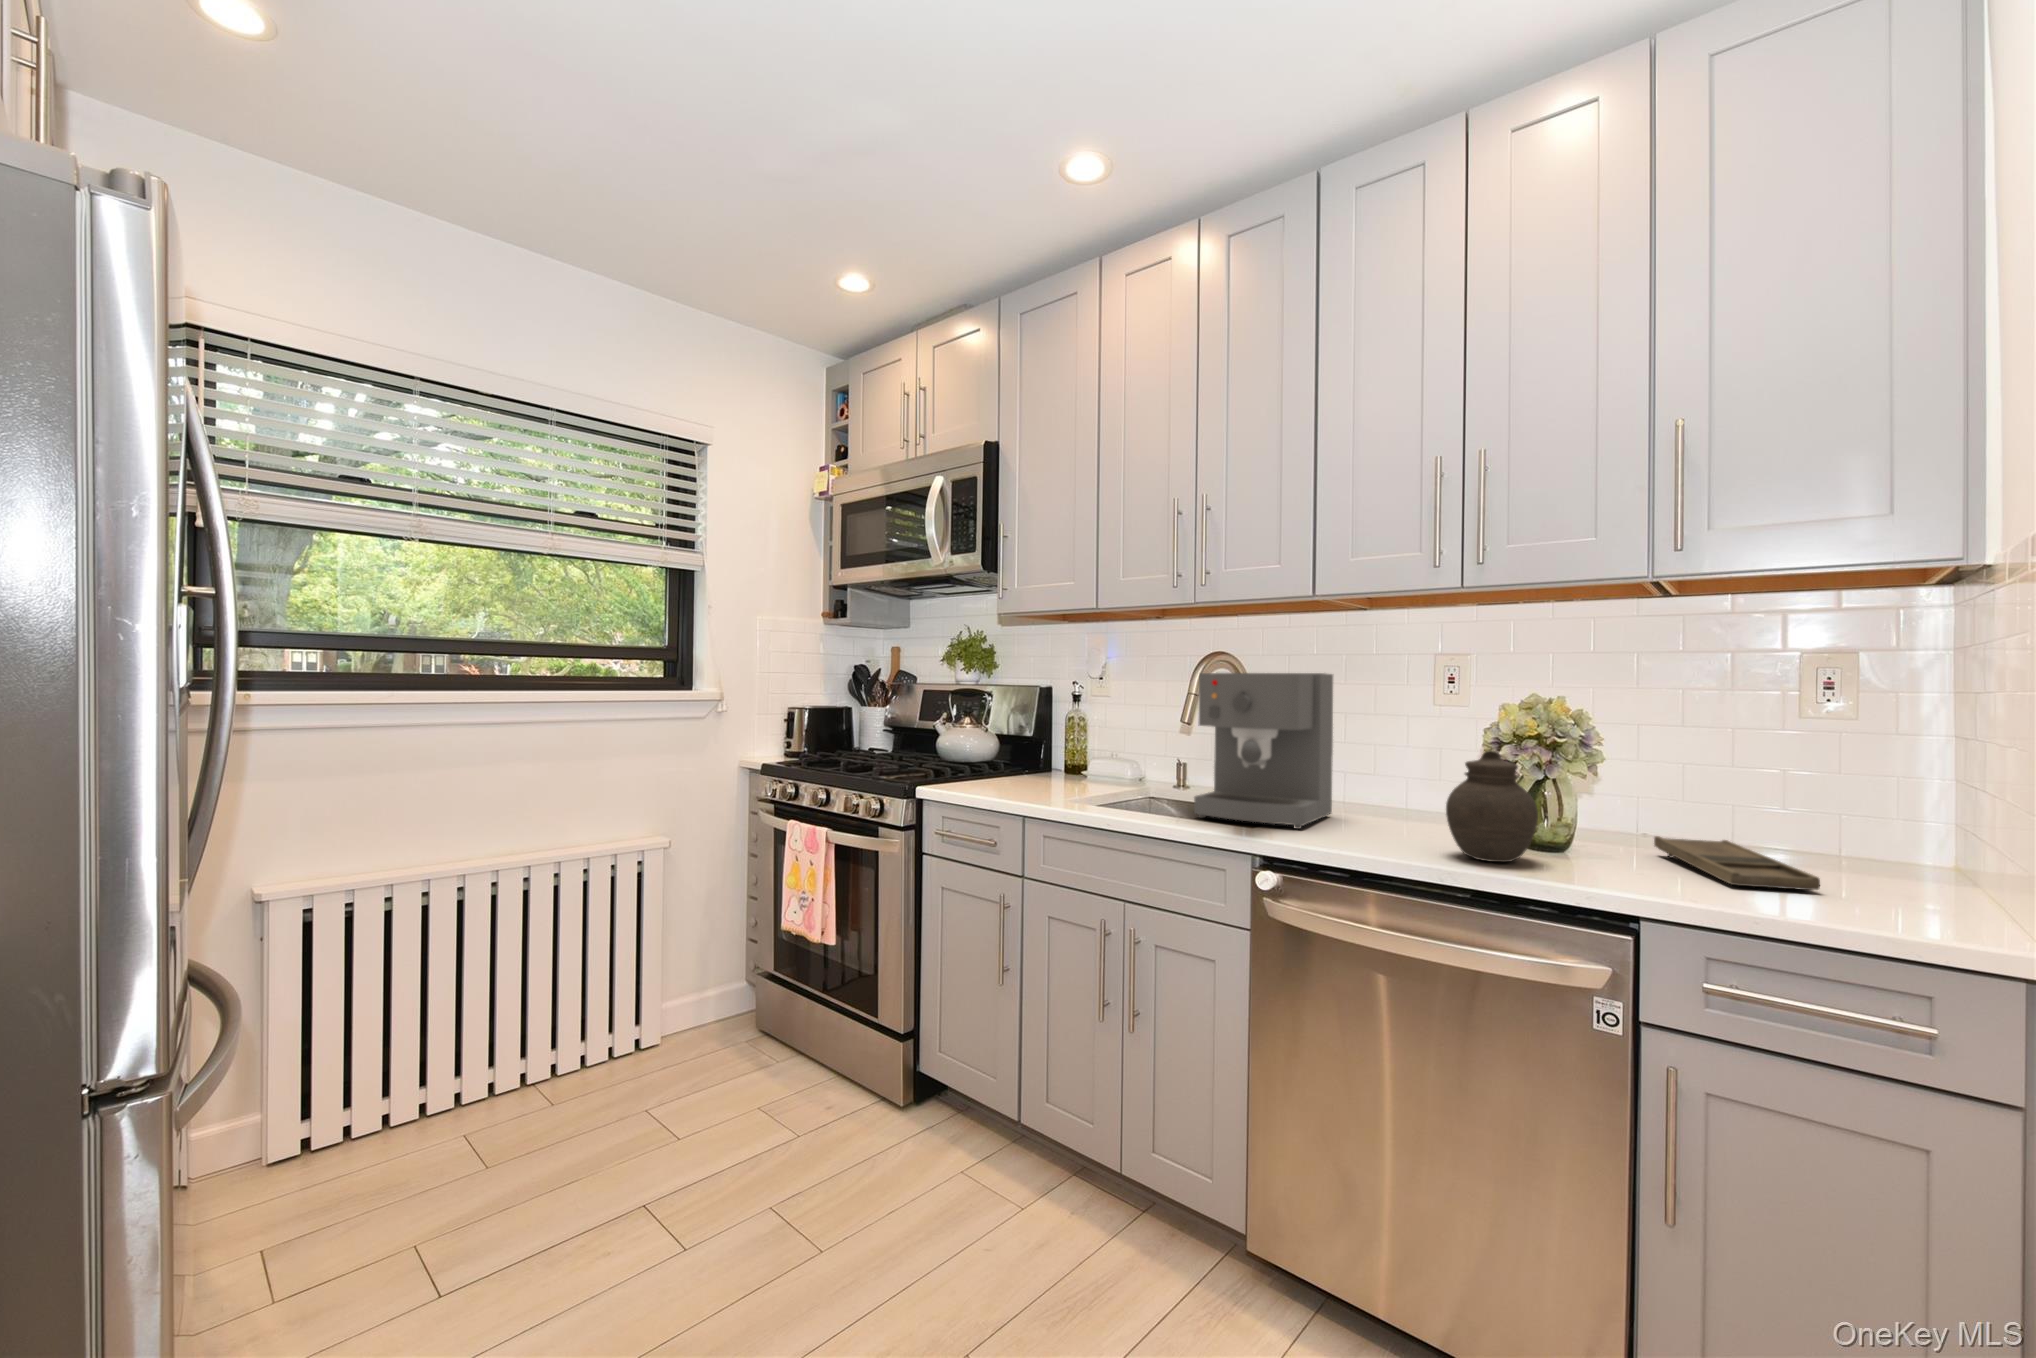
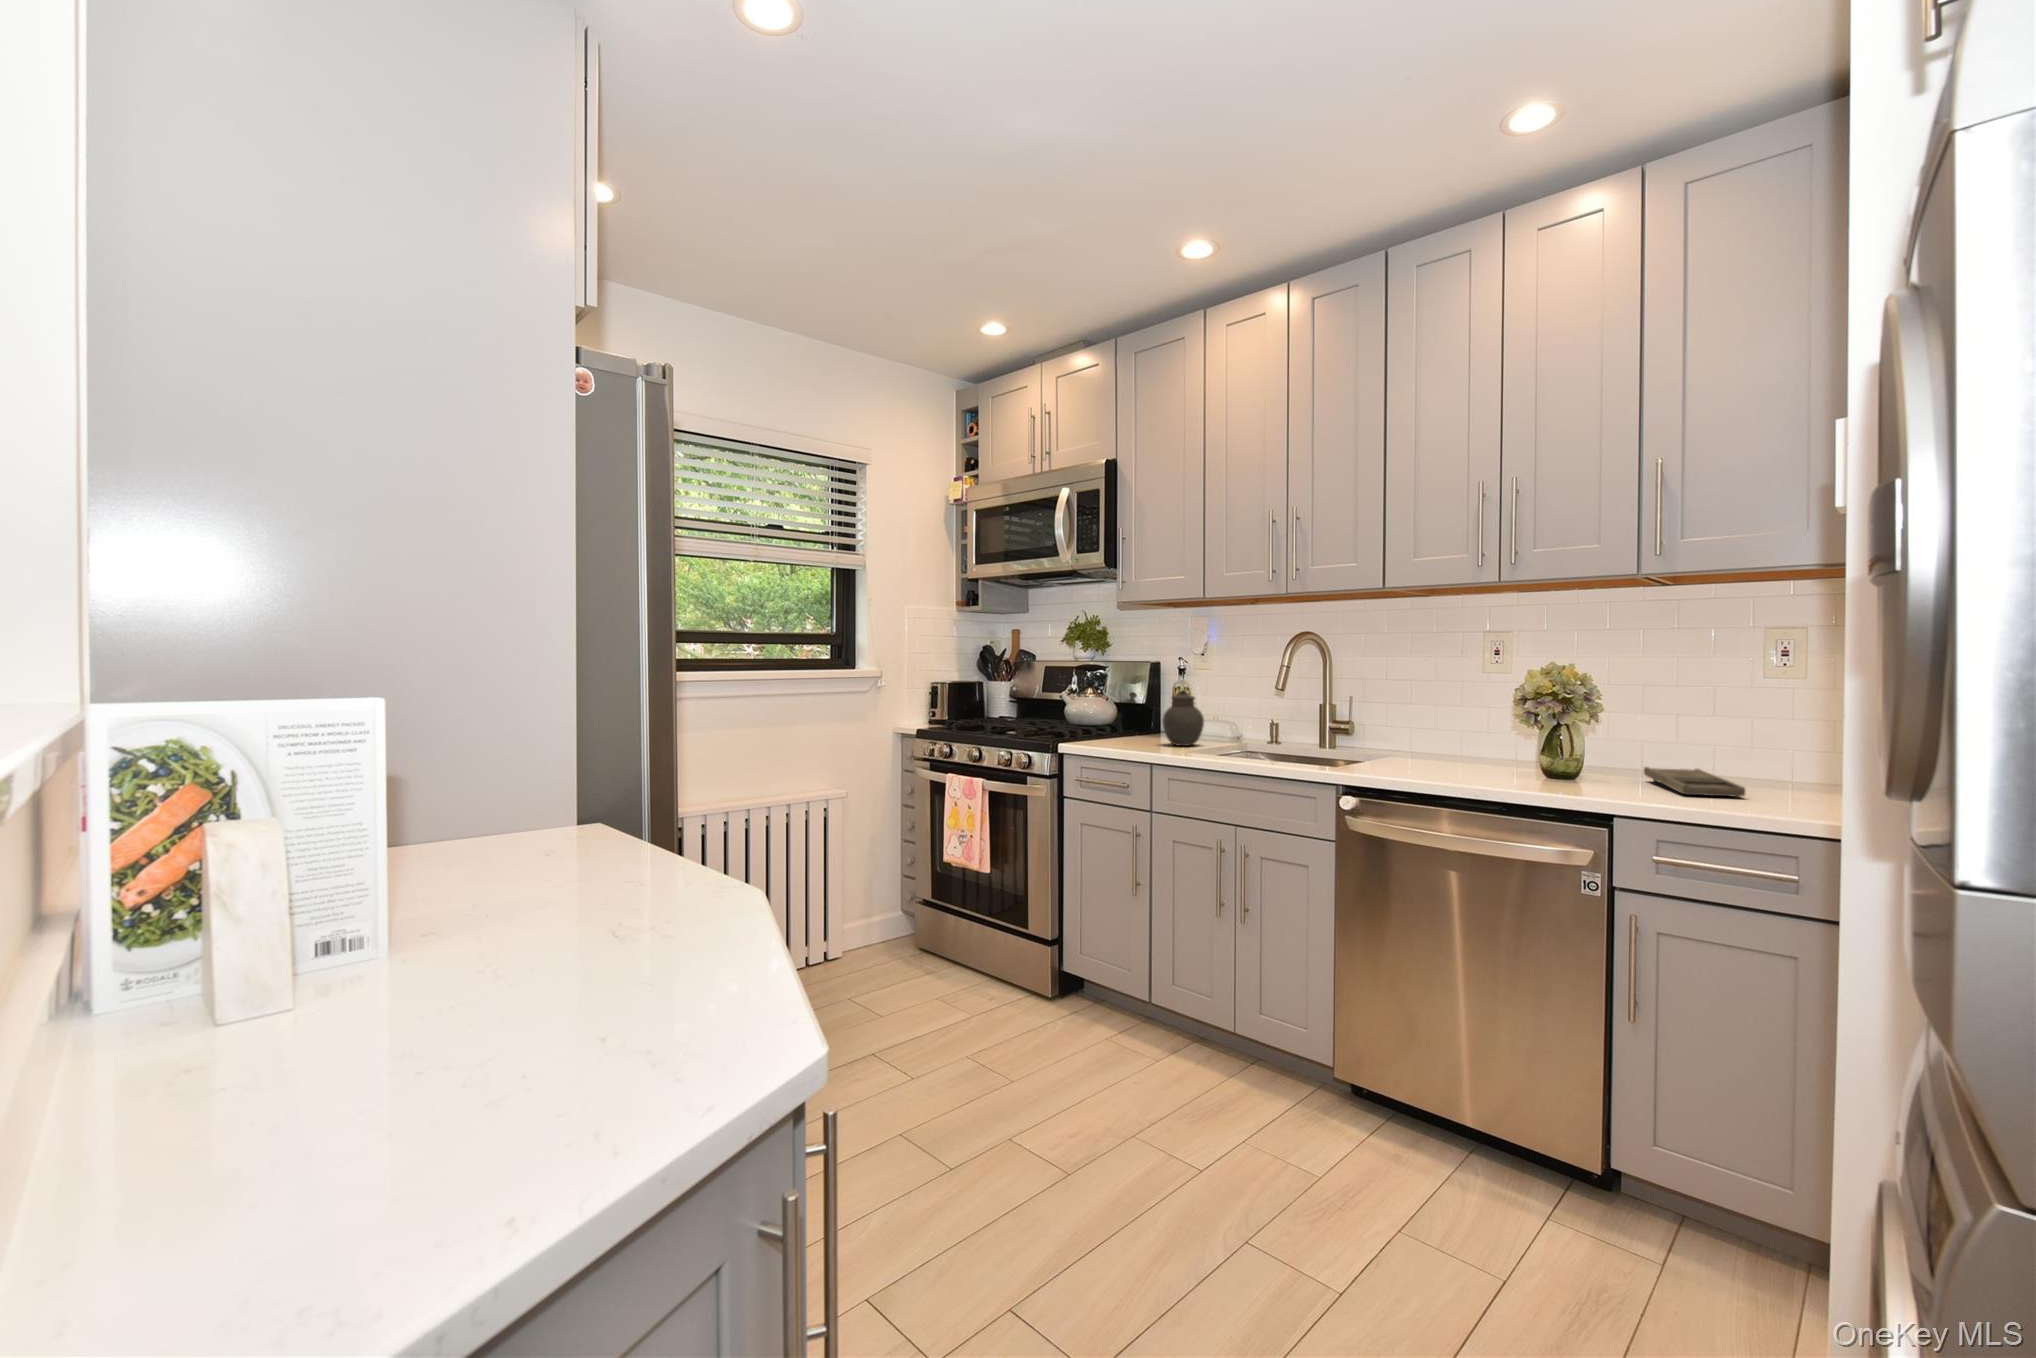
coffee maker: present [1194,673,1333,829] -> none [1289,648,1401,768]
jar: present [1446,750,1538,862] -> present [1162,690,1204,746]

